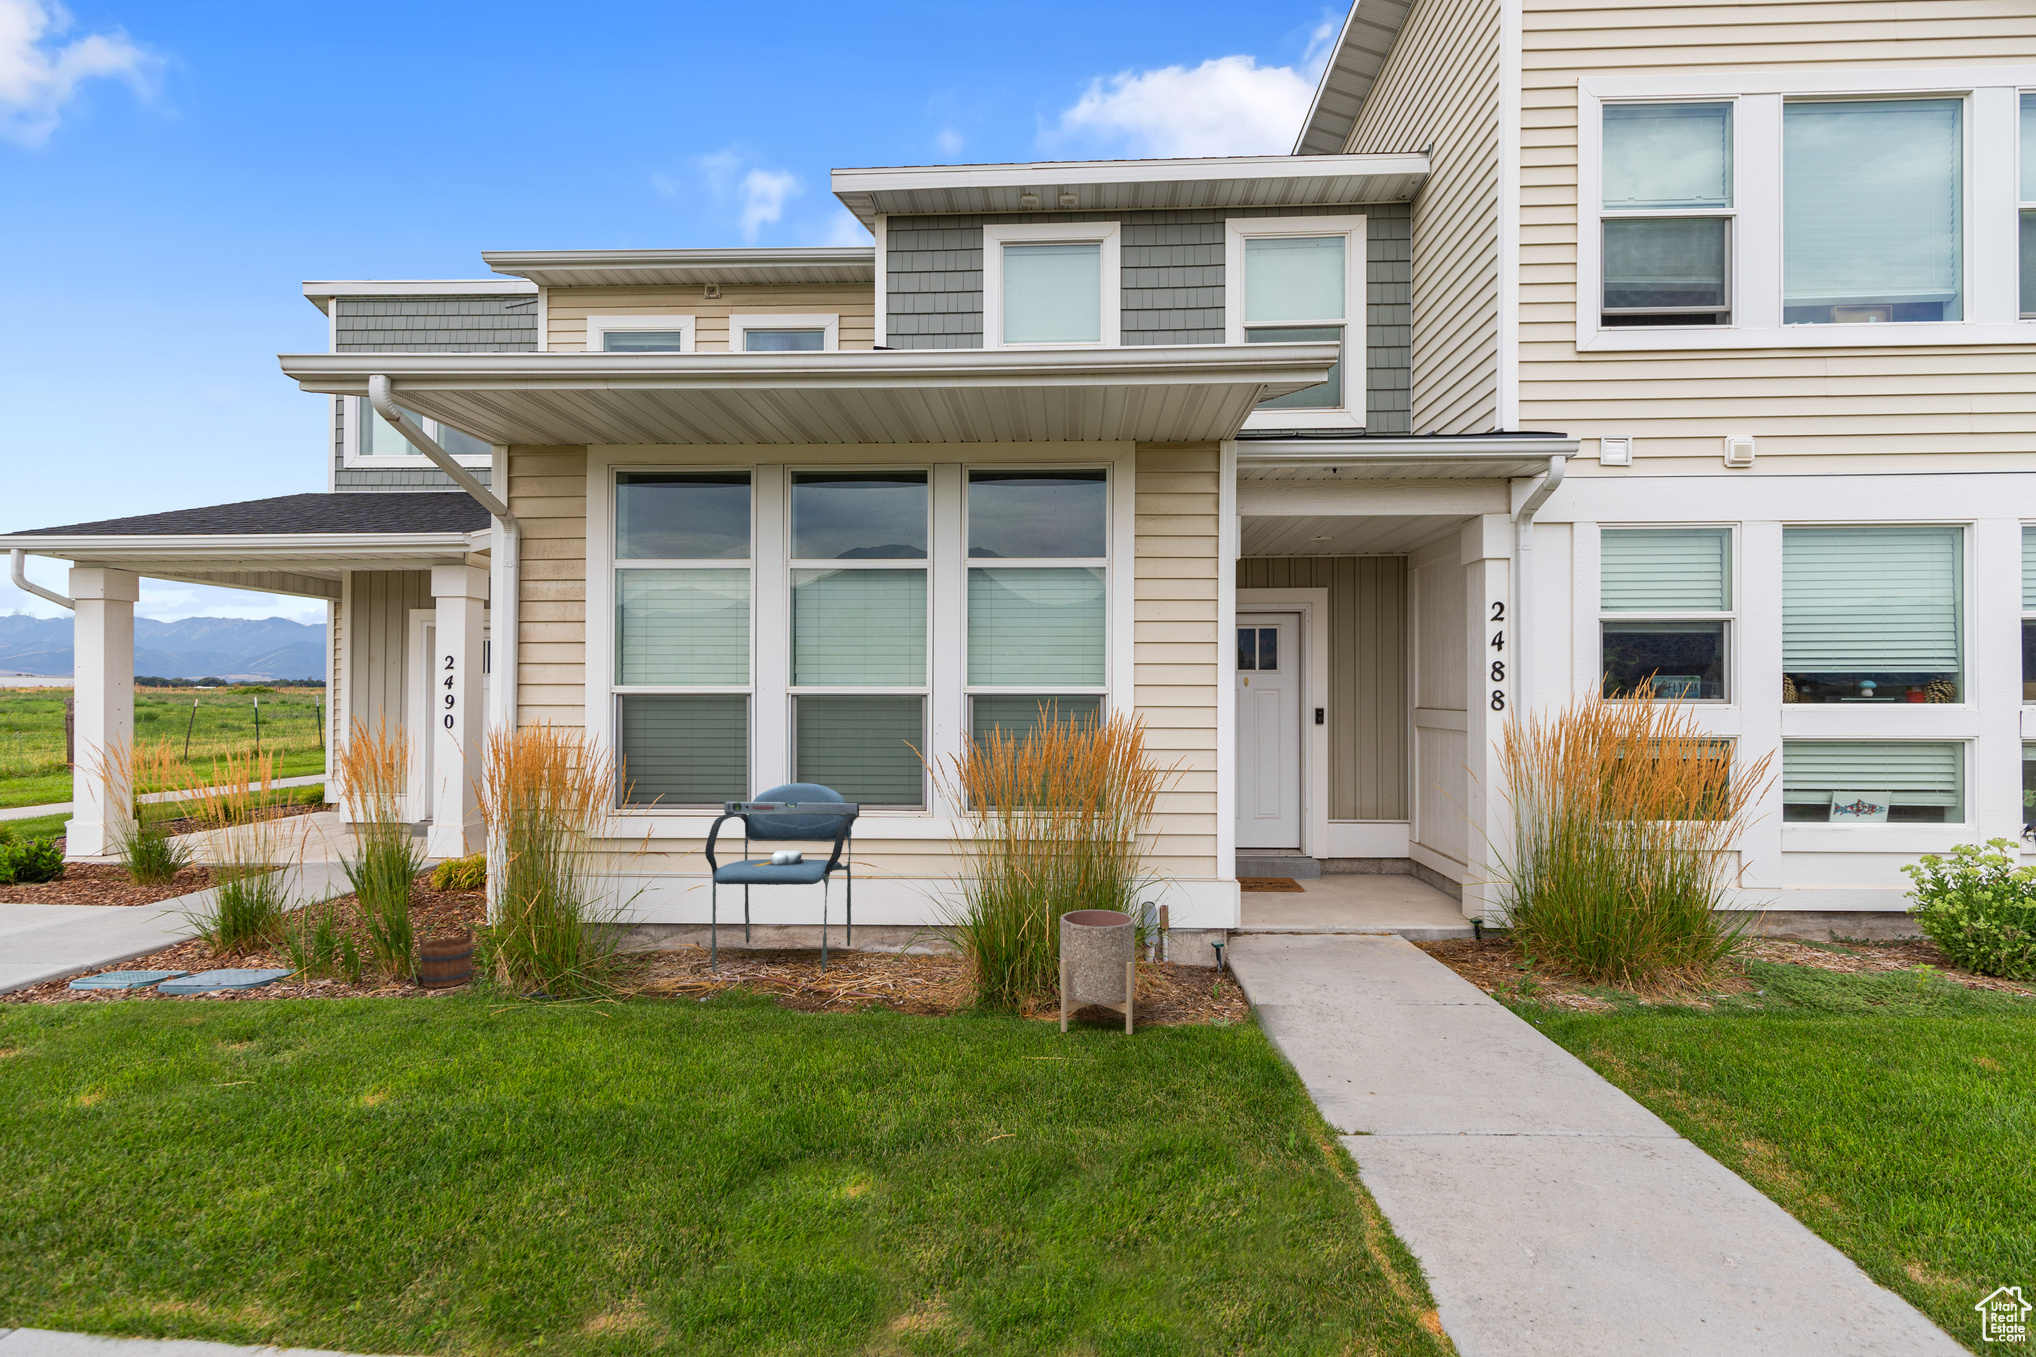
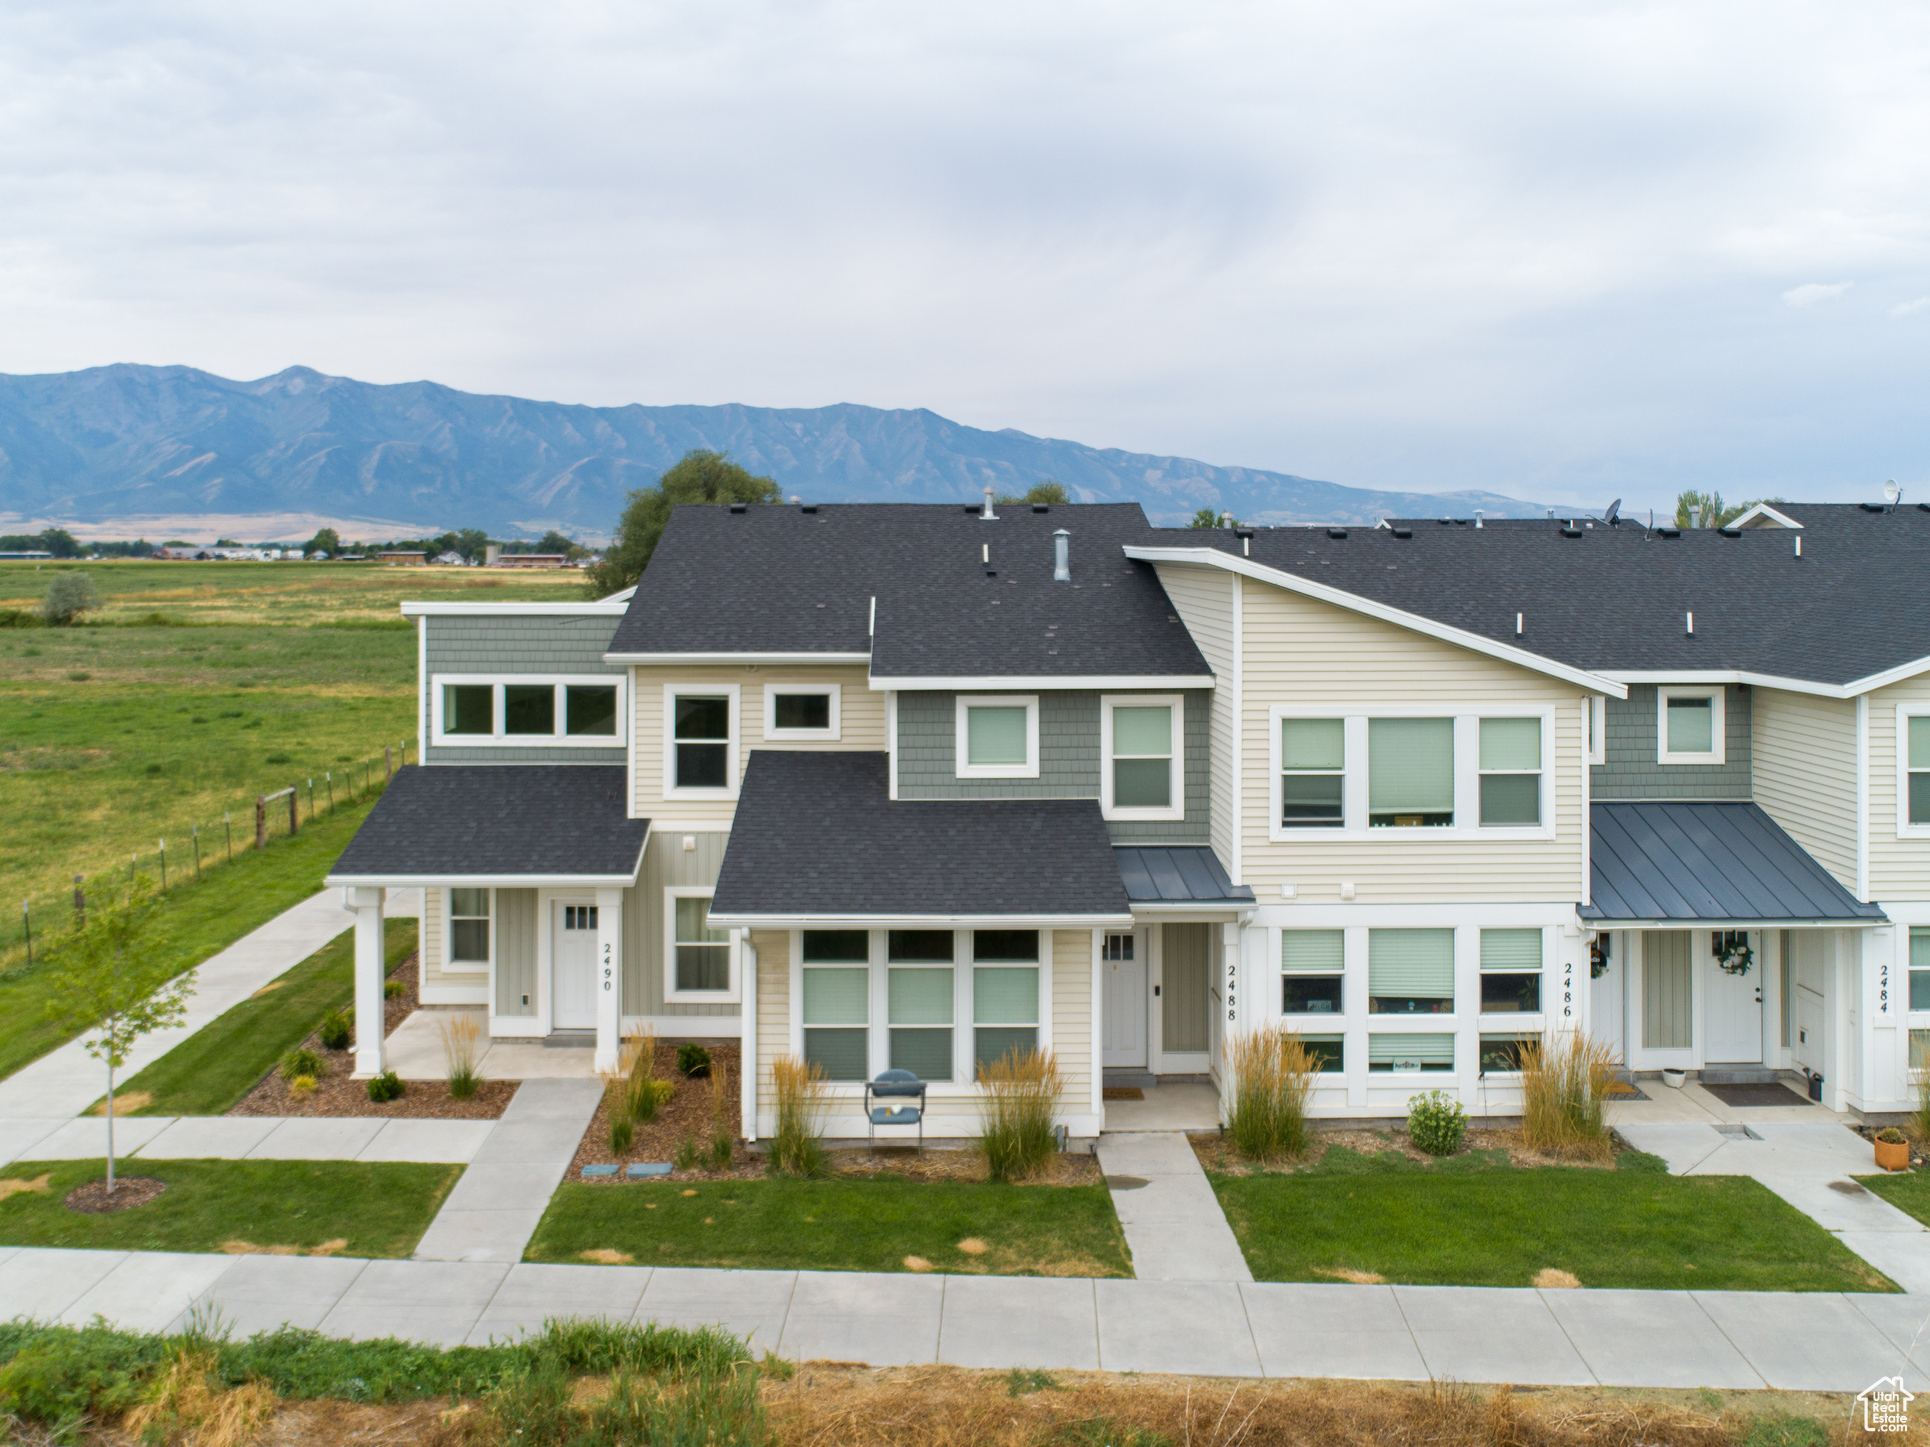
wooden bucket: present [418,904,475,988] -> none [752,1138,772,1174]
planter: present [1060,910,1135,1035] -> none [1025,1138,1055,1189]

